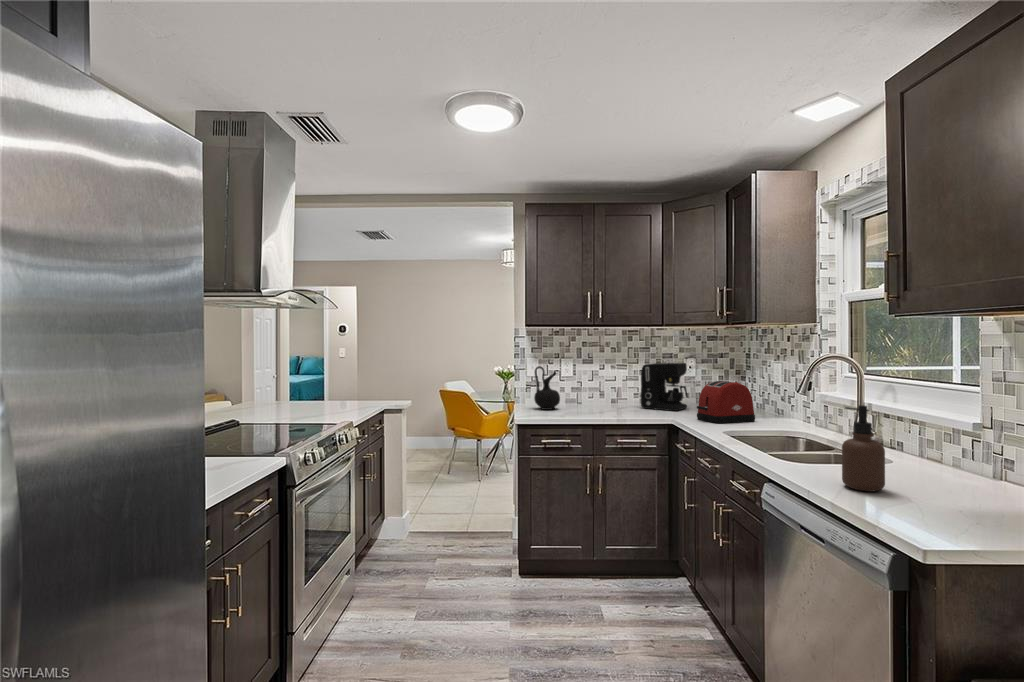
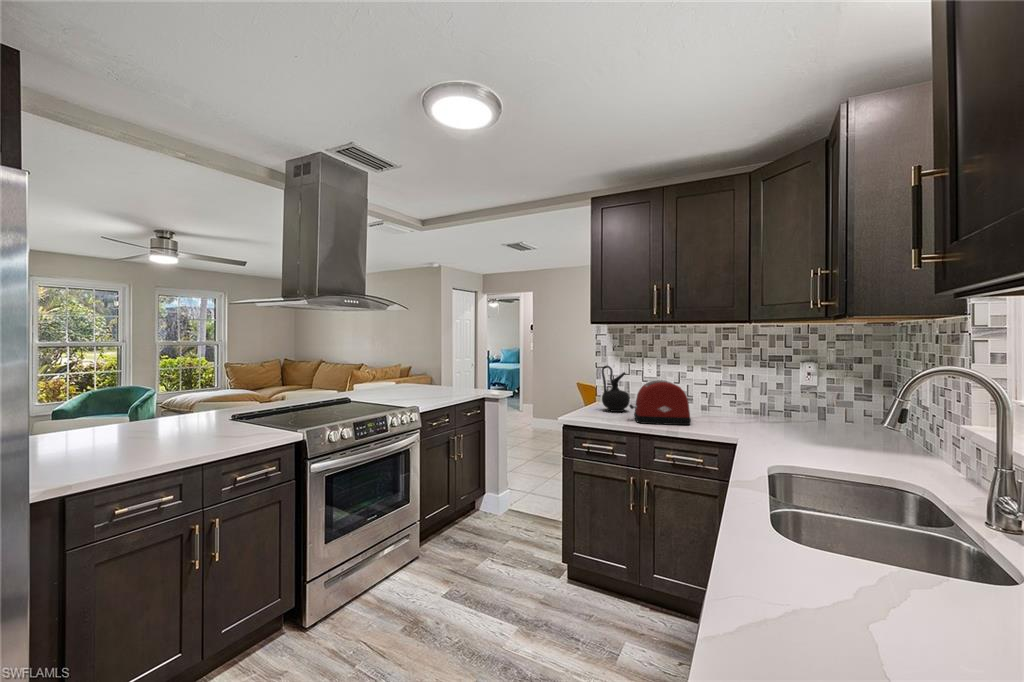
coffee maker: present [641,363,687,411] -> none [728,367,793,427]
toaster: present [697,381,755,424] -> present [629,380,691,425]
soap dispenser: present [842,405,885,492] -> none [805,462,891,640]

